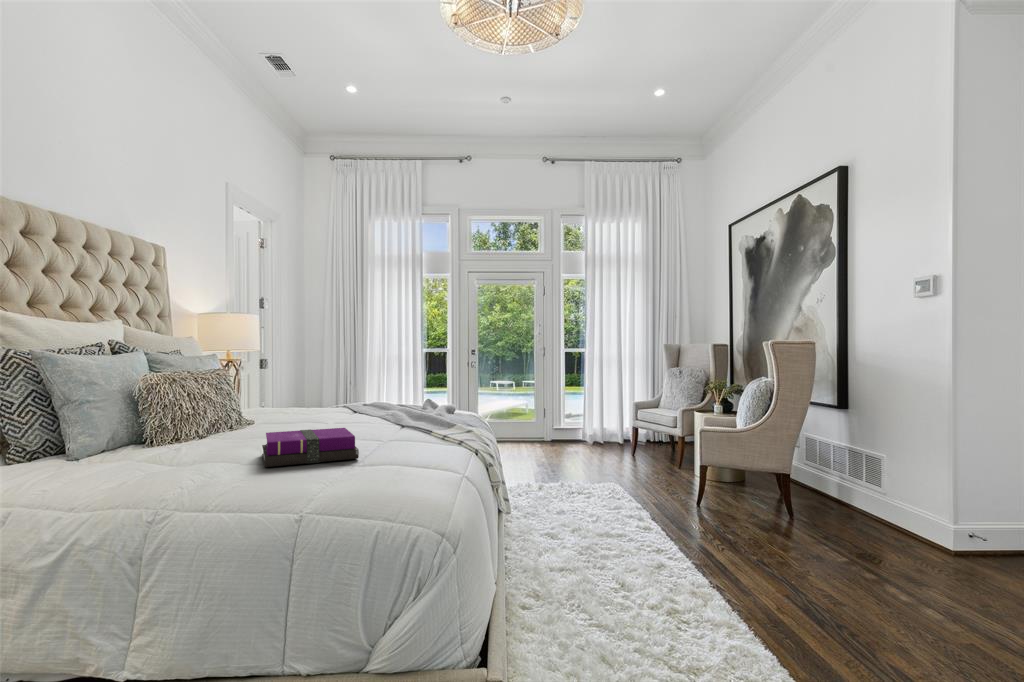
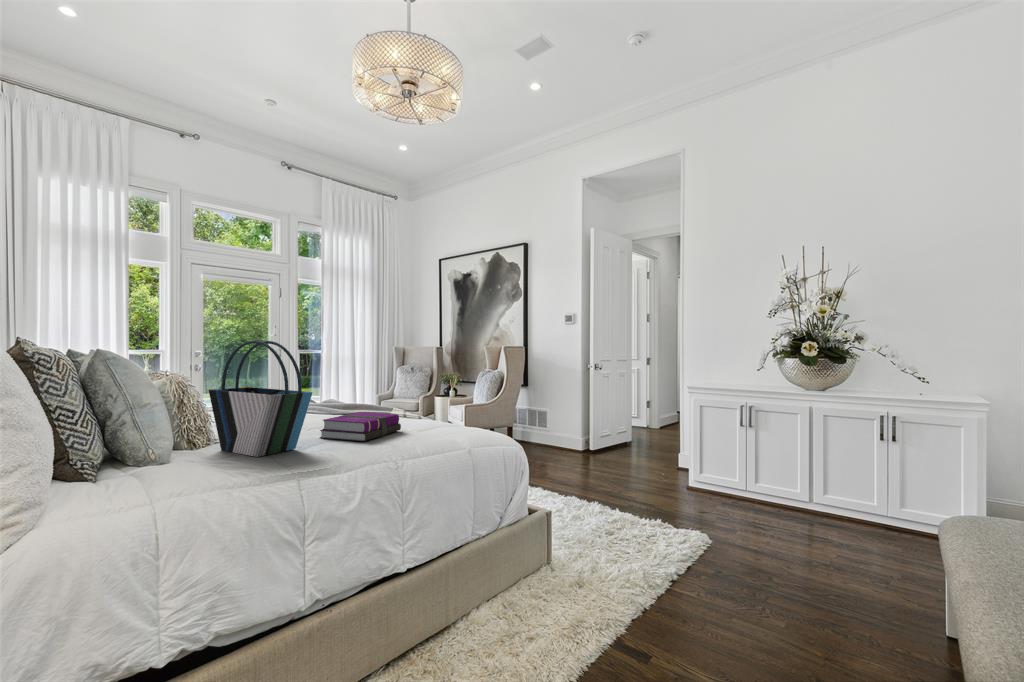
tote bag: none [120,337,213,467] -> present [209,340,312,457]

